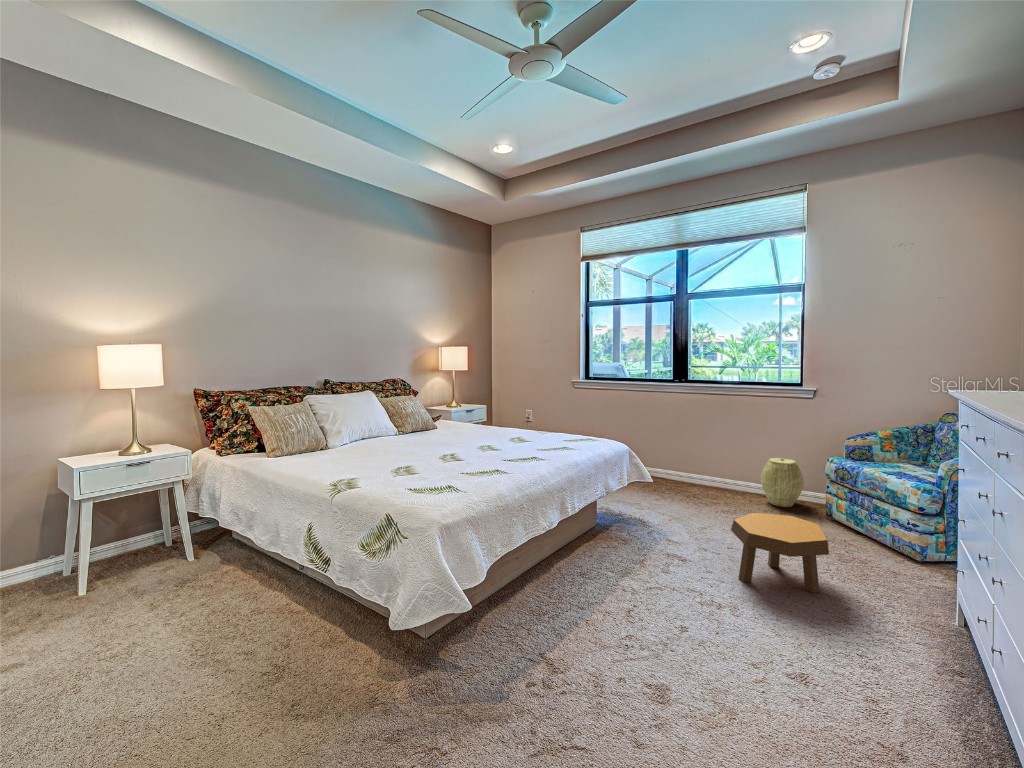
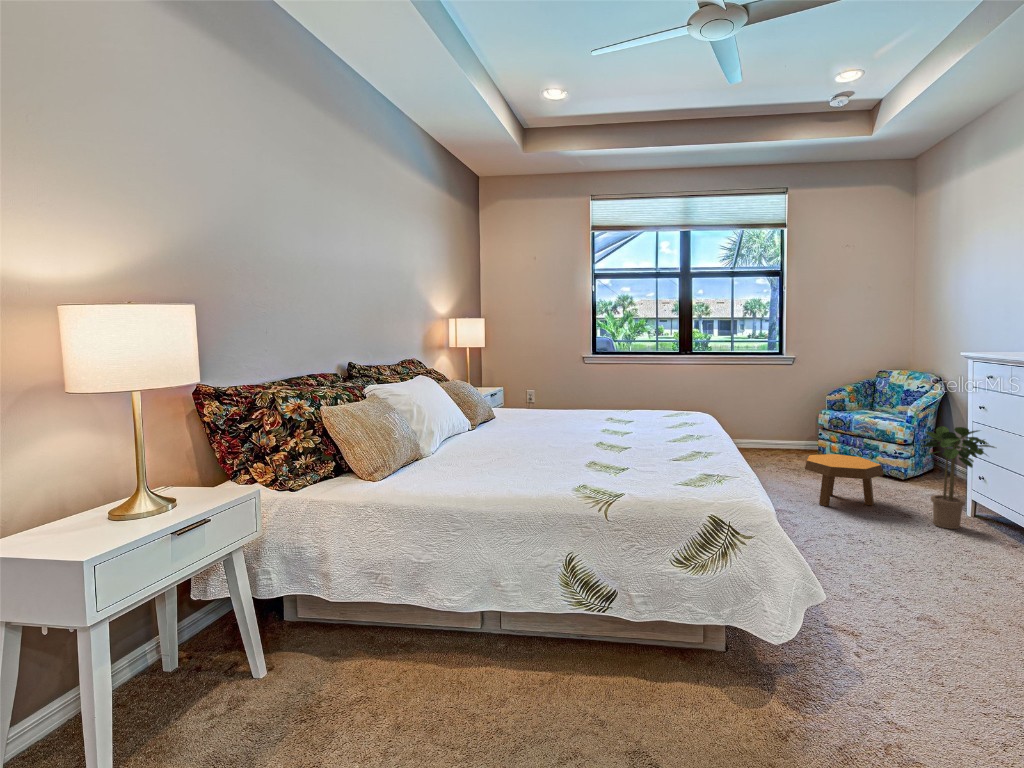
woven basket: present [761,458,804,507] -> none [757,416,791,457]
potted plant: none [854,499,962,655] -> present [921,426,995,529]

